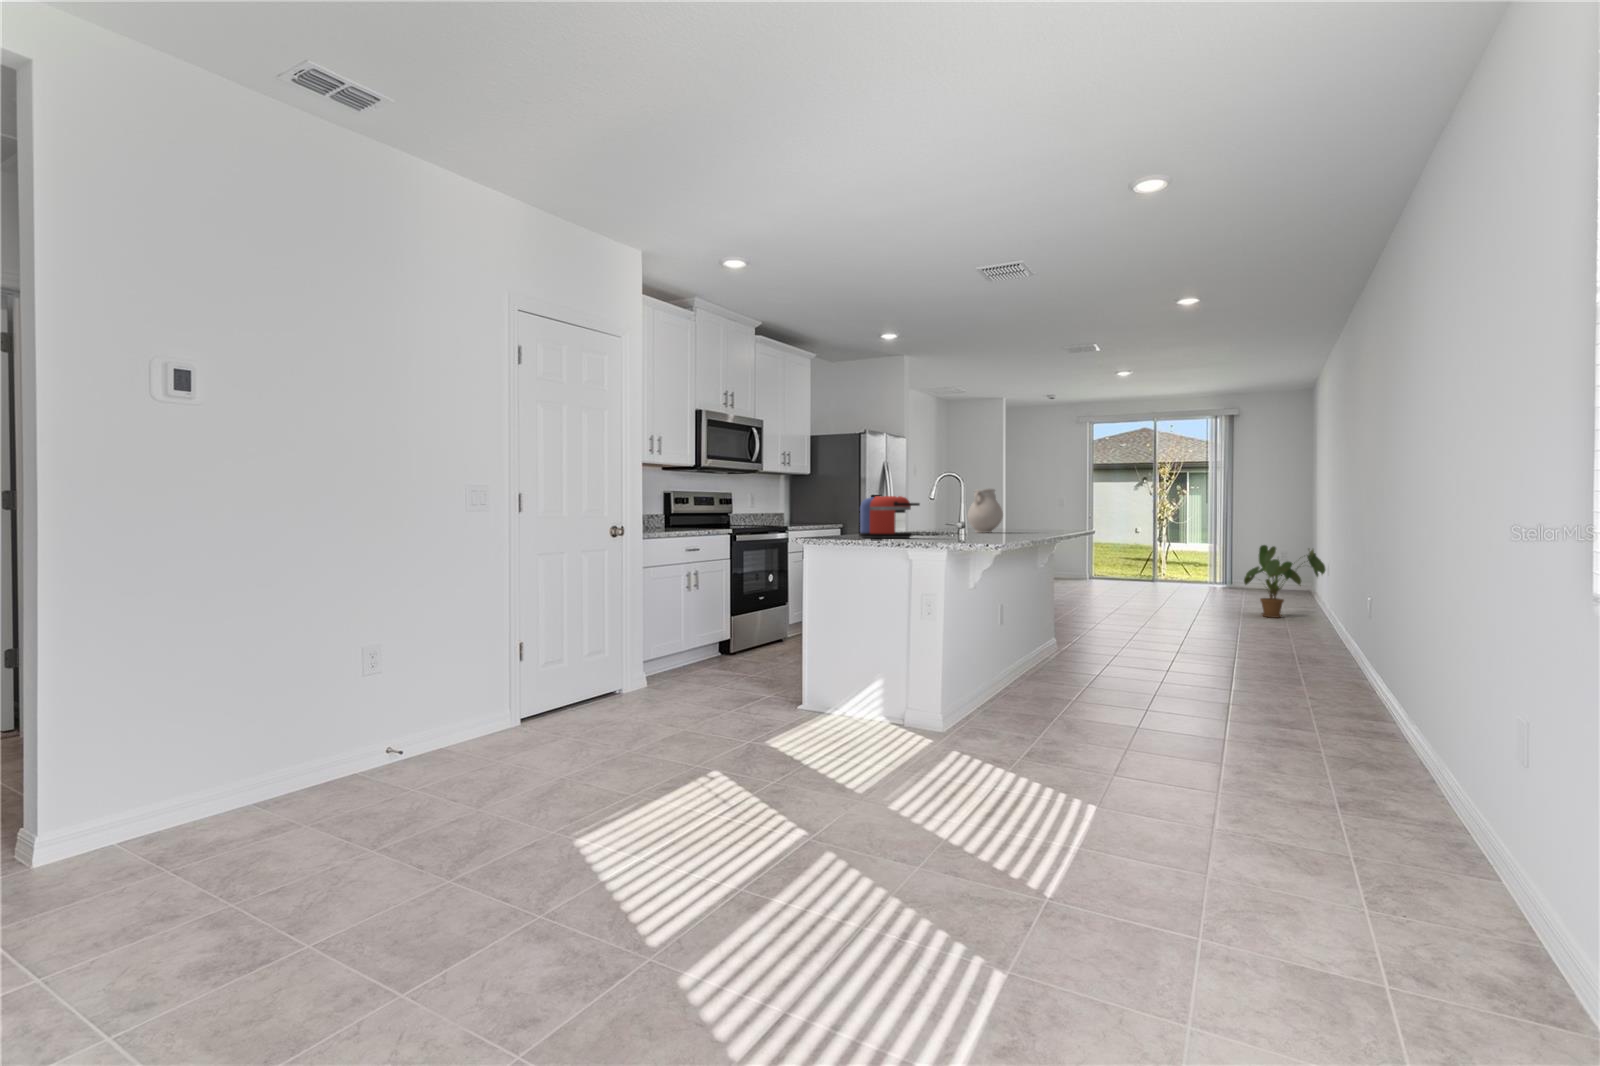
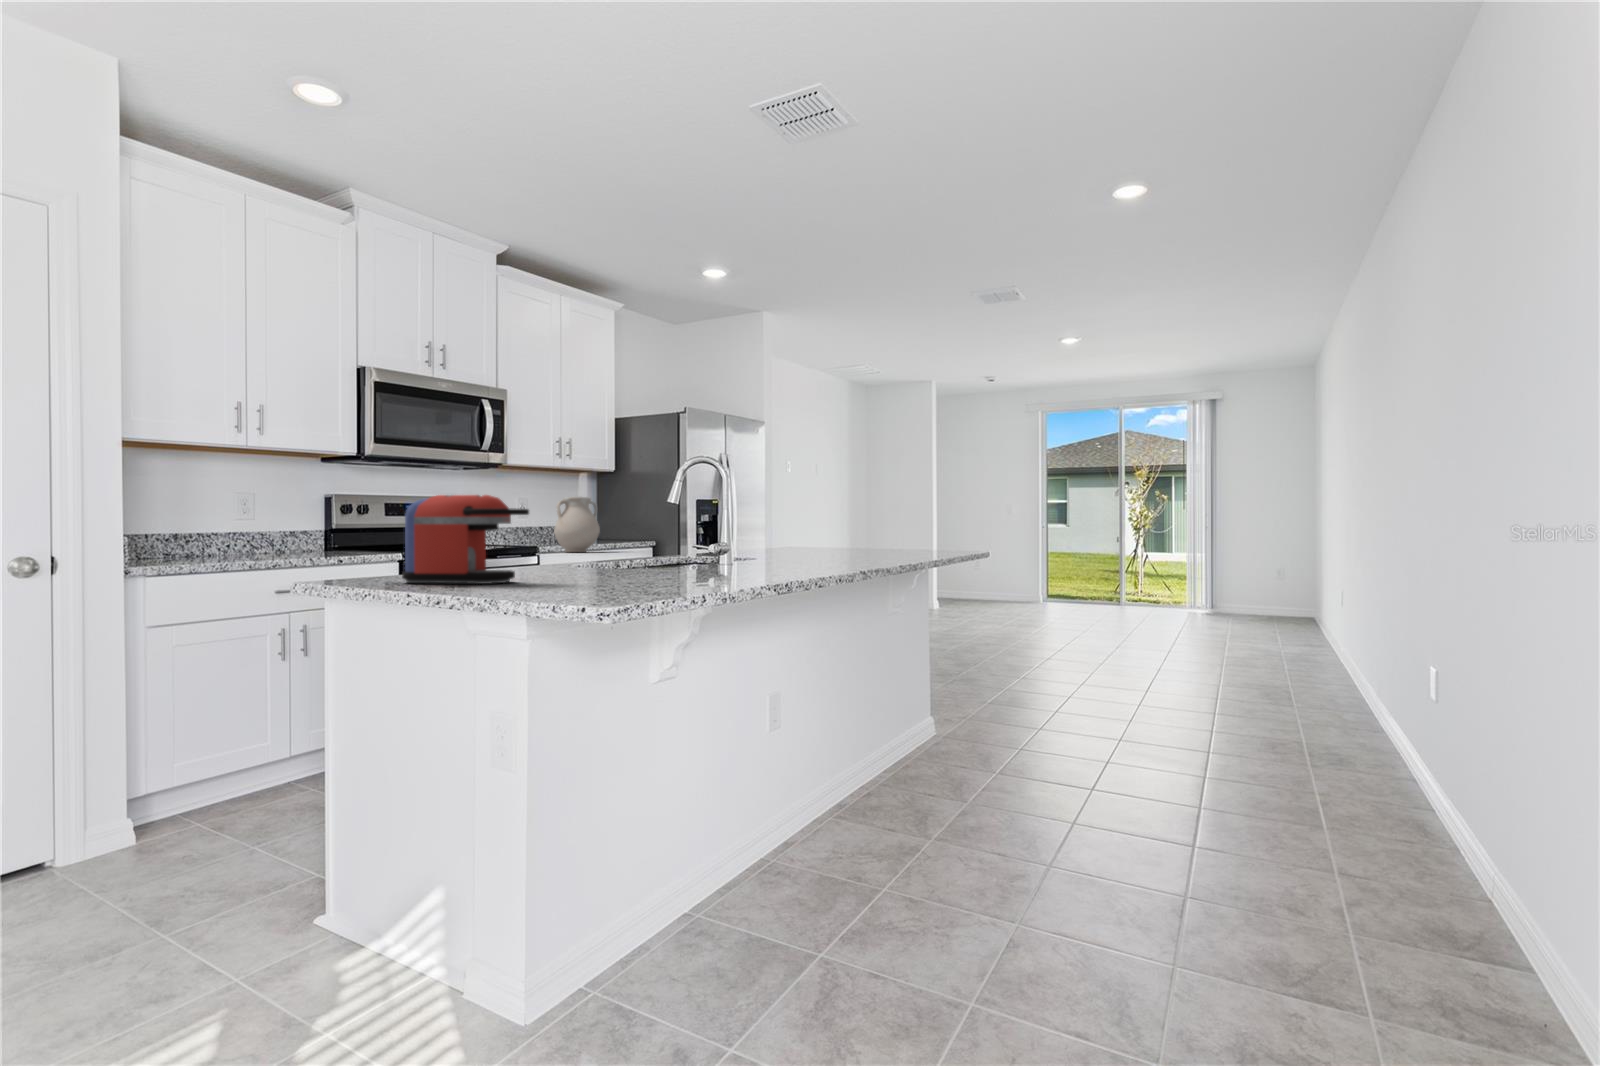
vase: present [968,489,1003,533] -> present [554,497,600,552]
house plant: present [1244,545,1326,618] -> none [1230,571,1346,673]

